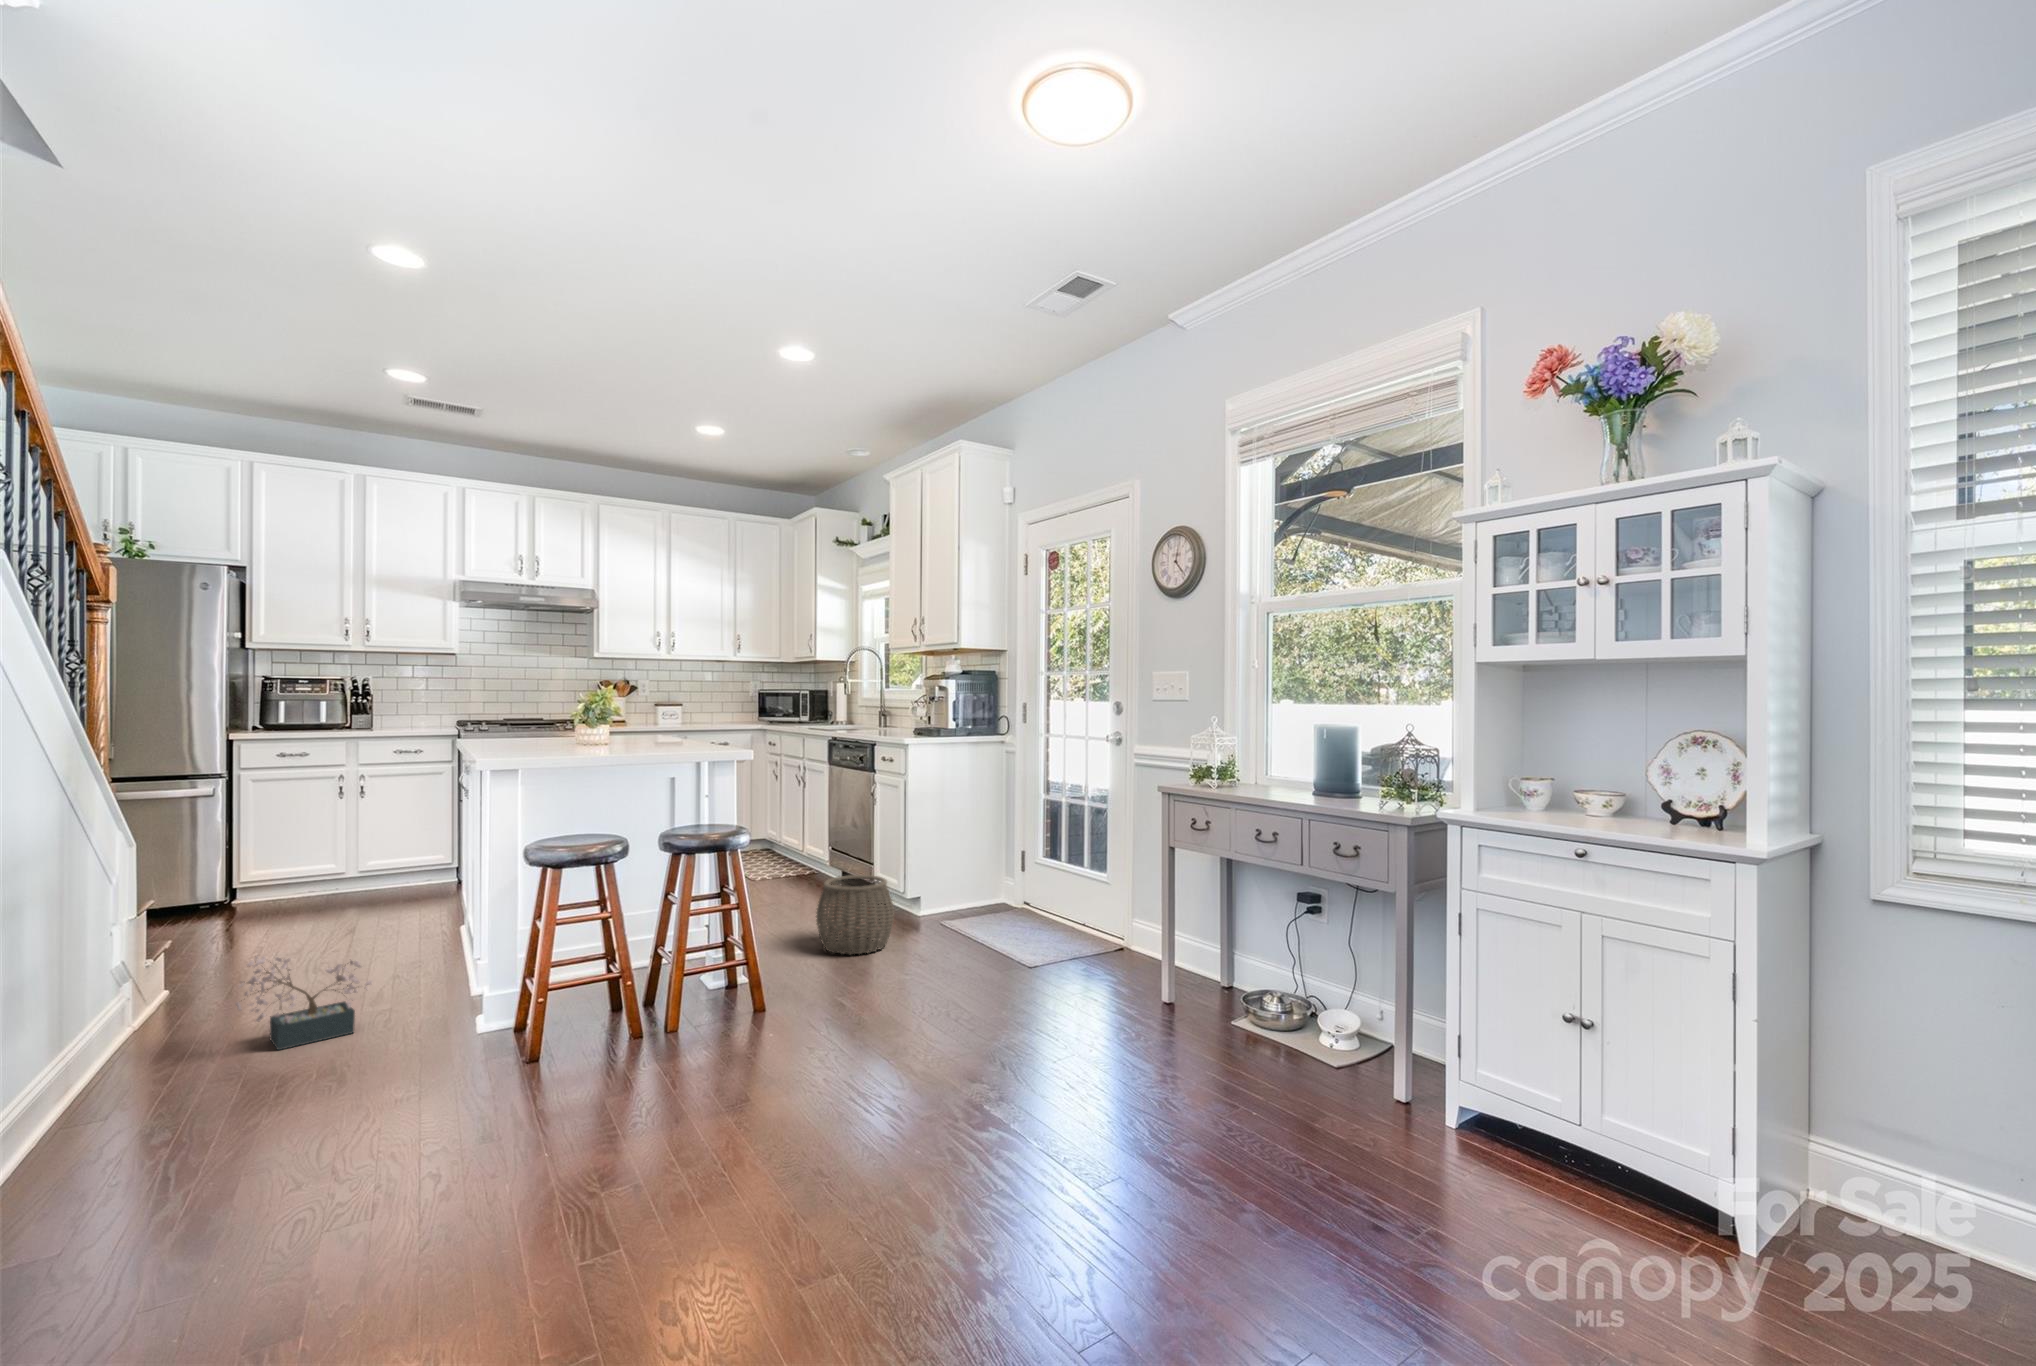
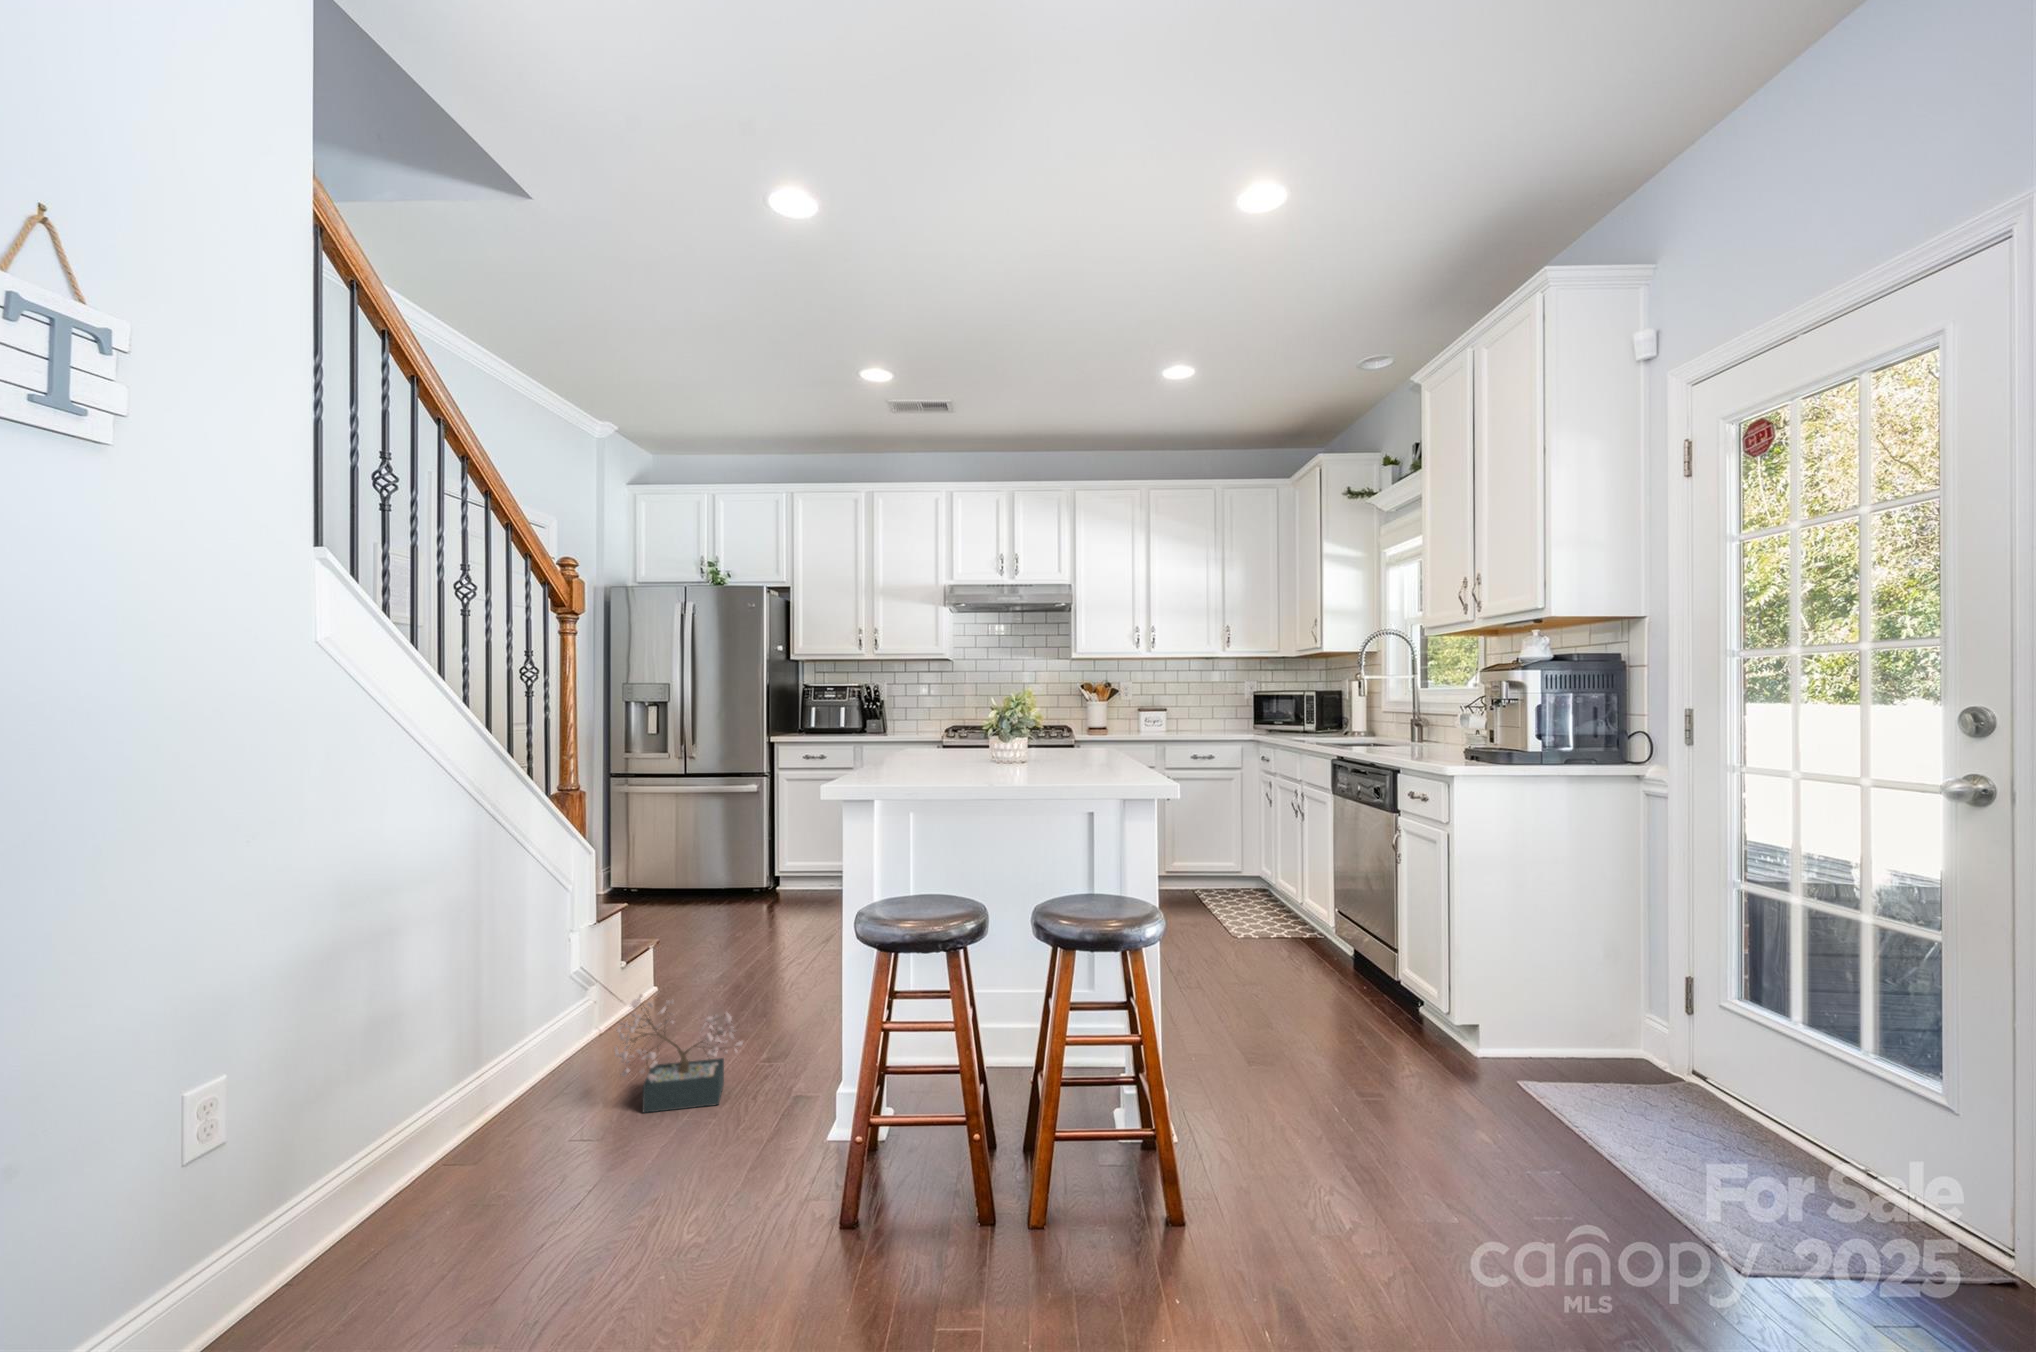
woven basket: present [816,875,894,954] -> none [1298,980,1433,1126]

